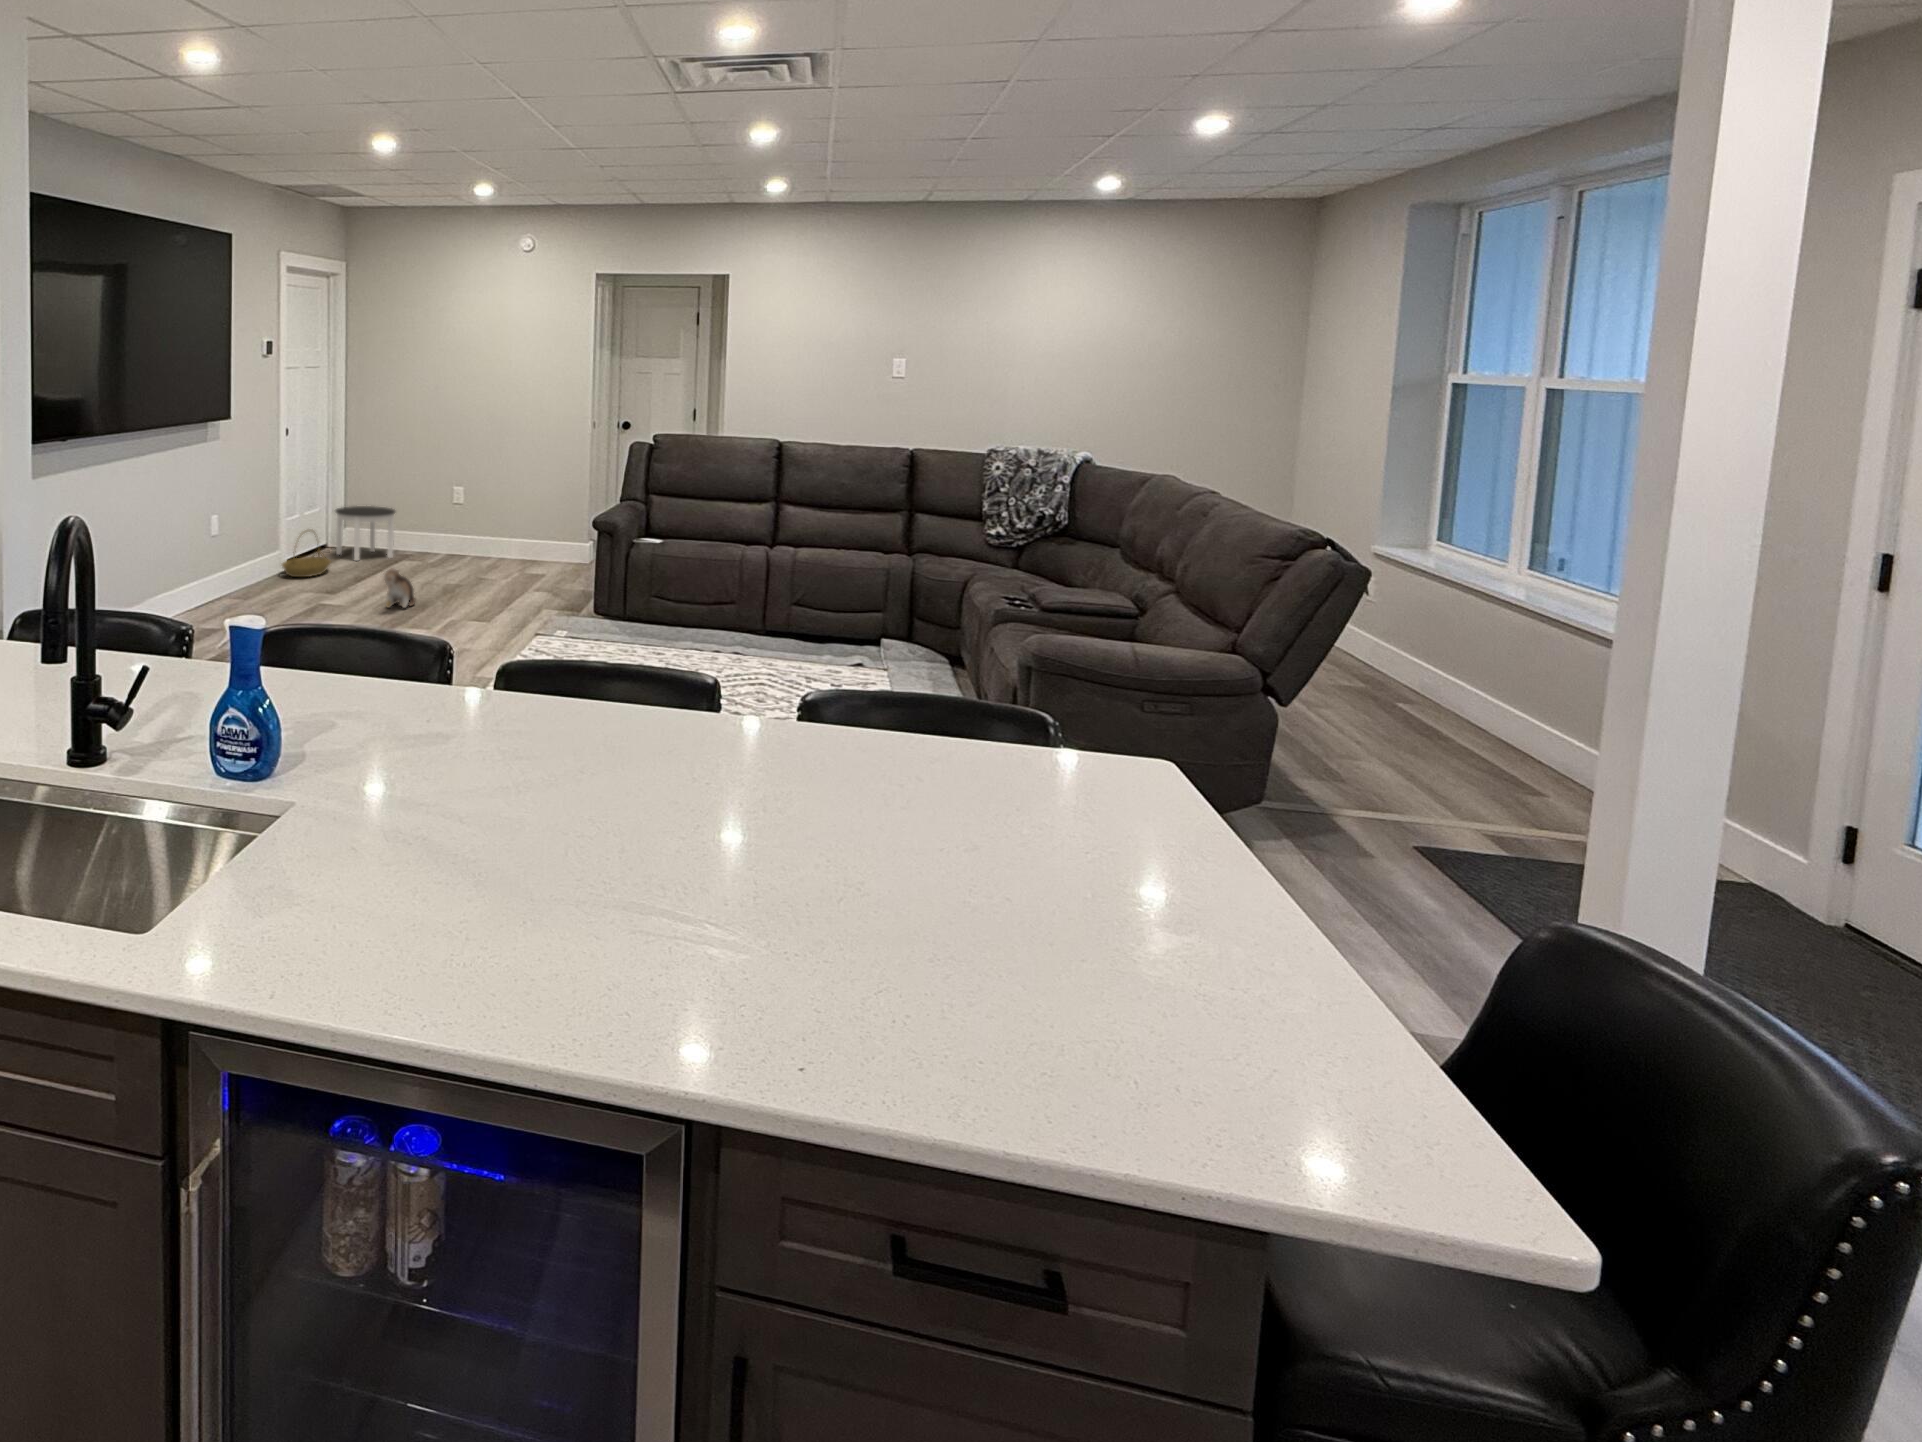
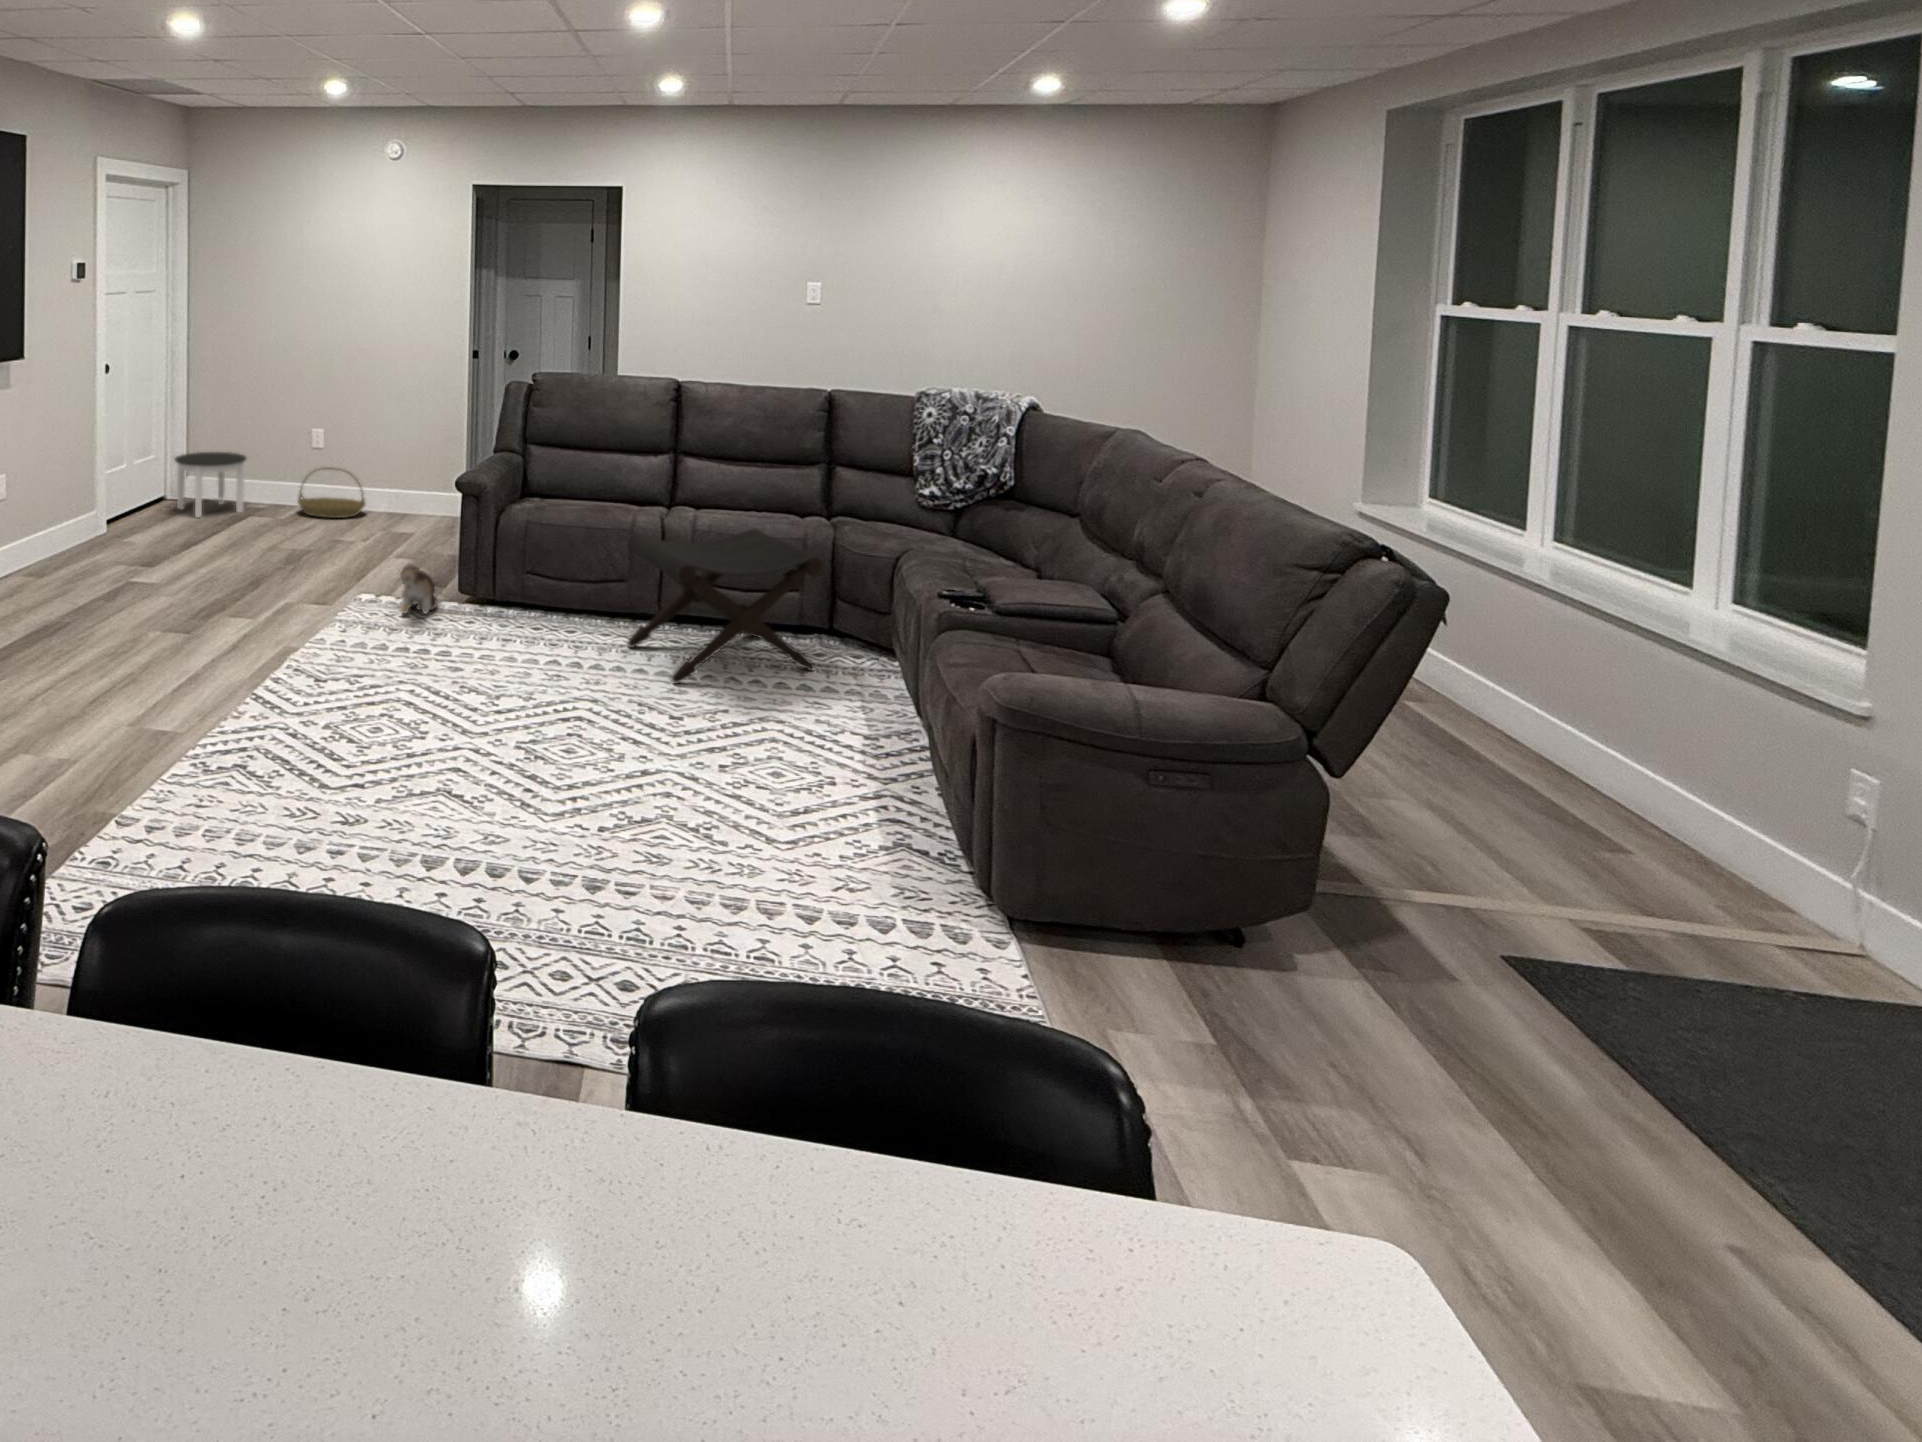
basket: present [282,531,330,577] -> present [298,467,365,518]
footstool: none [738,559,903,675] -> present [627,529,823,683]
plush toy: present [385,569,415,607] -> present [399,563,437,613]

